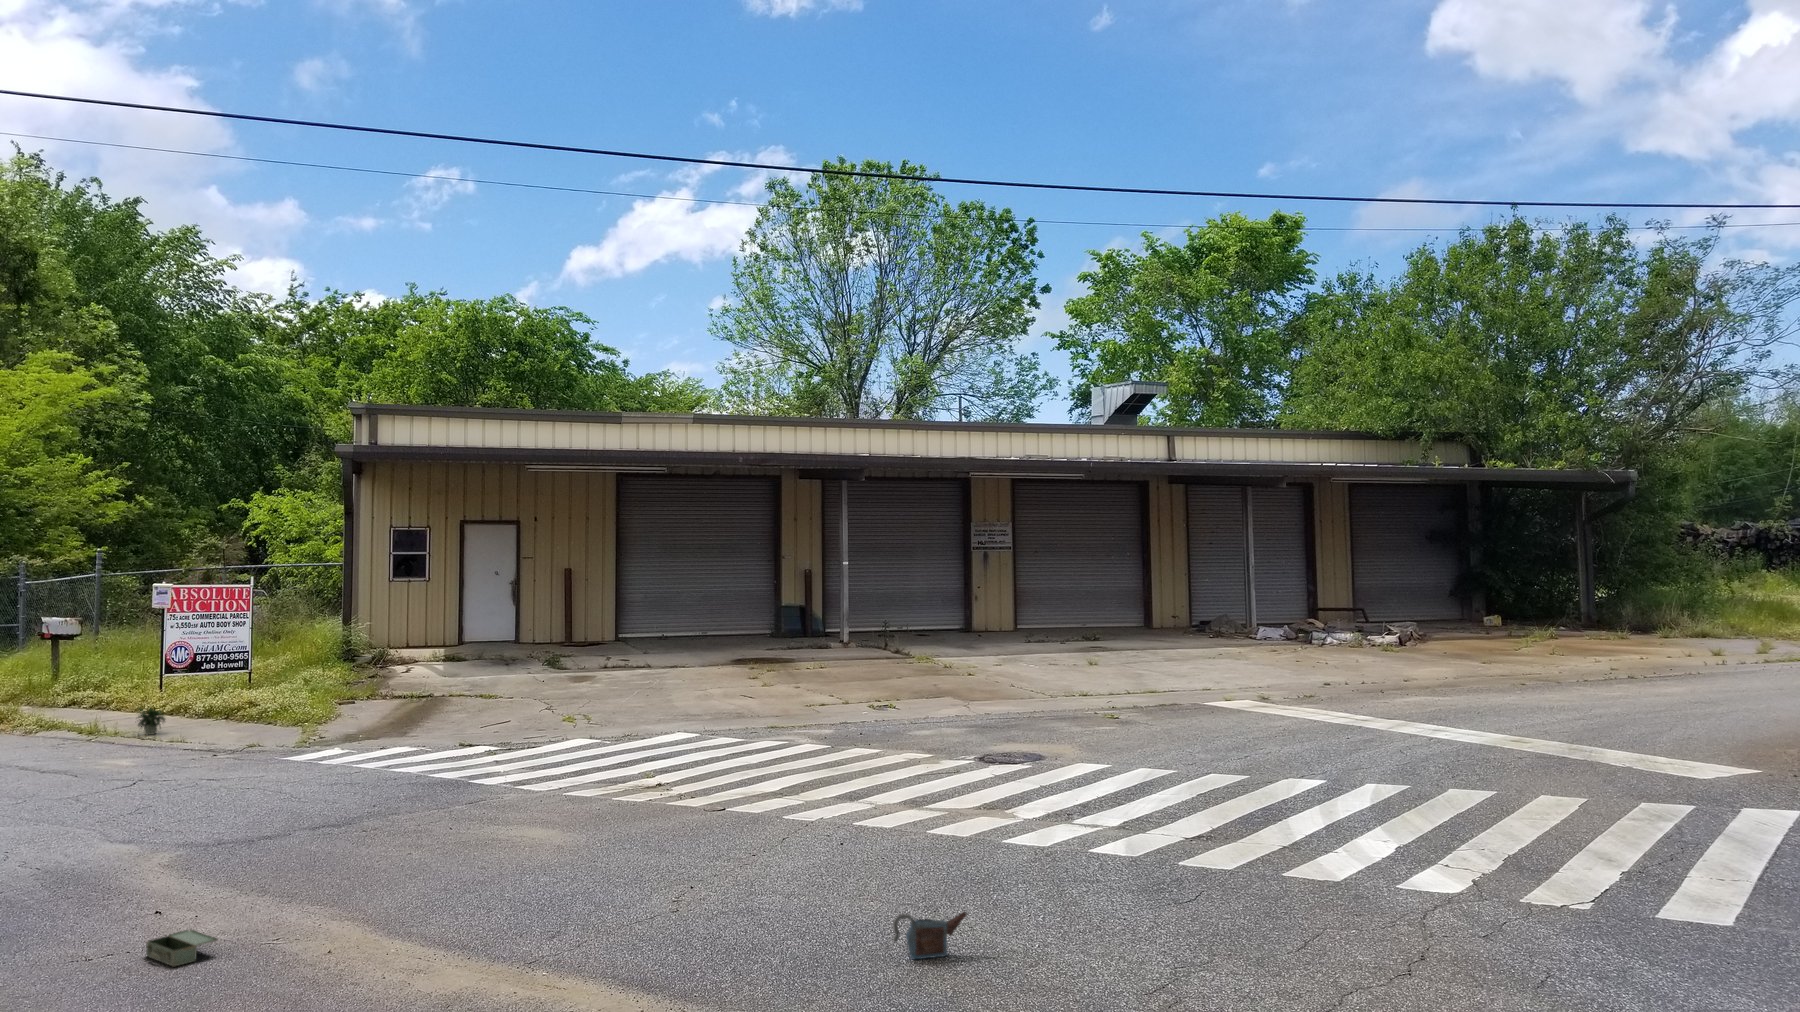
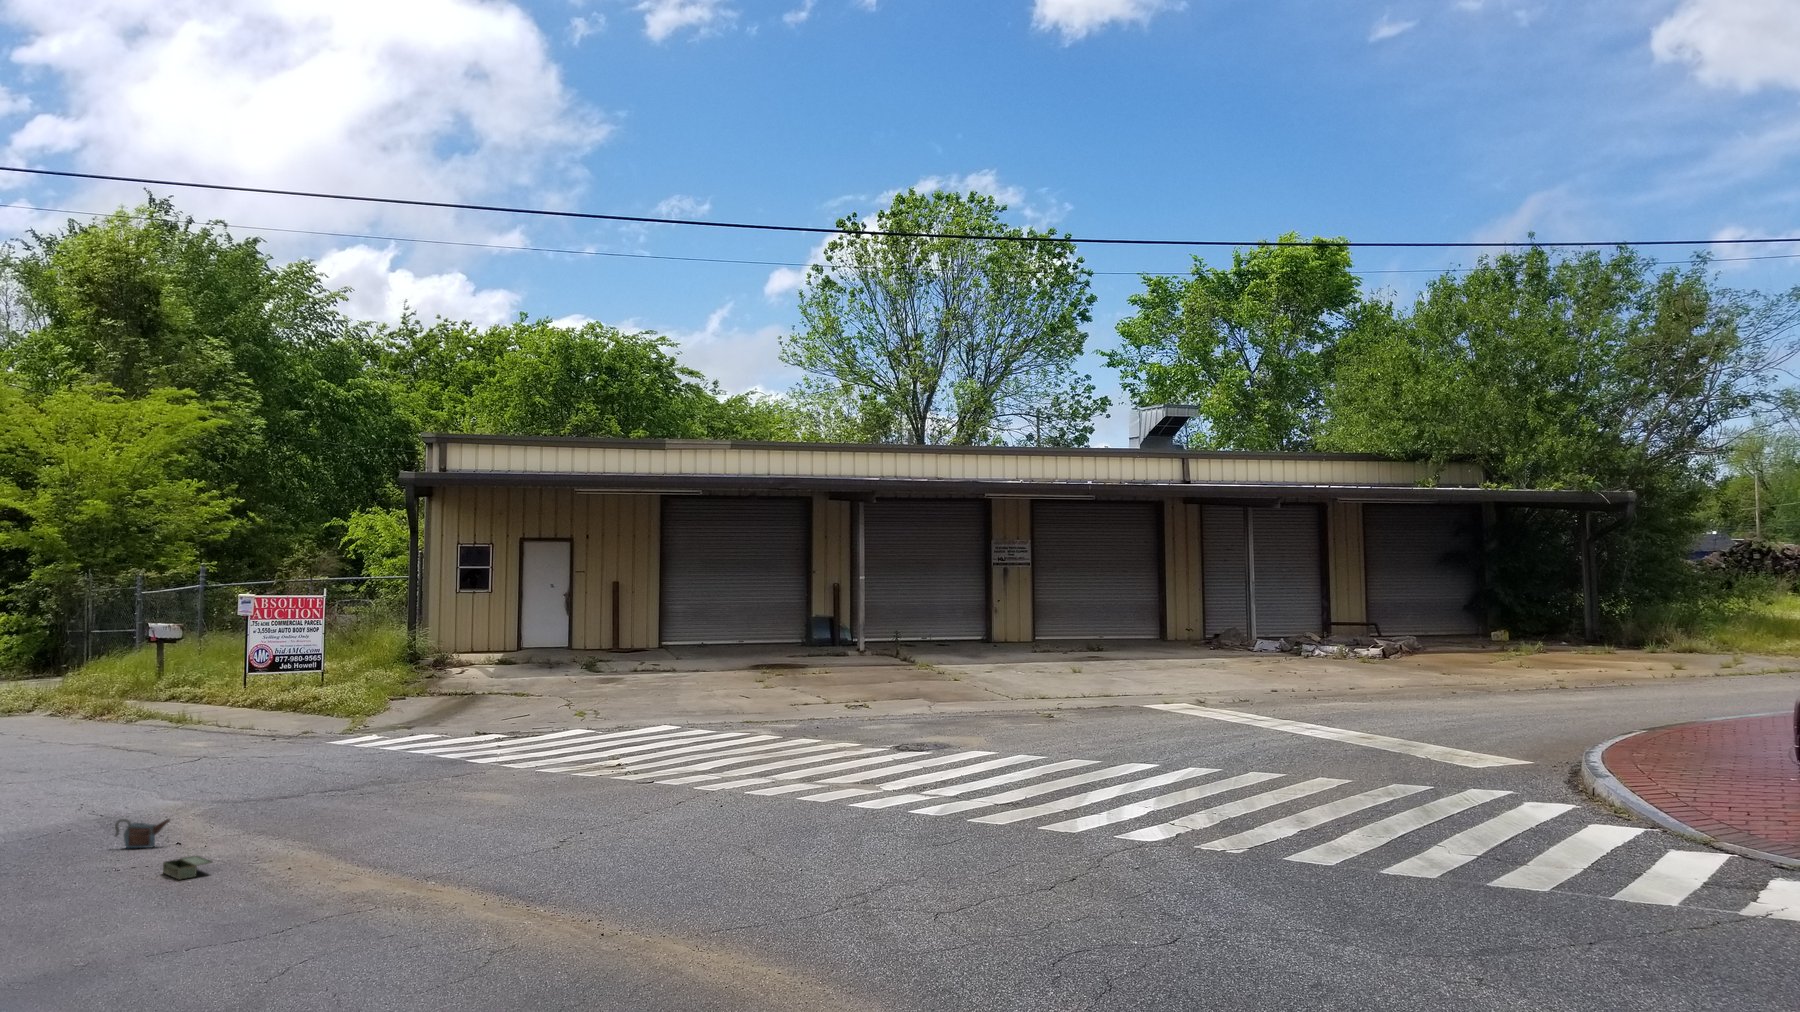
potted plant: present [138,708,165,735] -> none [214,698,240,722]
watering can: present [893,912,967,959] -> present [115,819,170,848]

